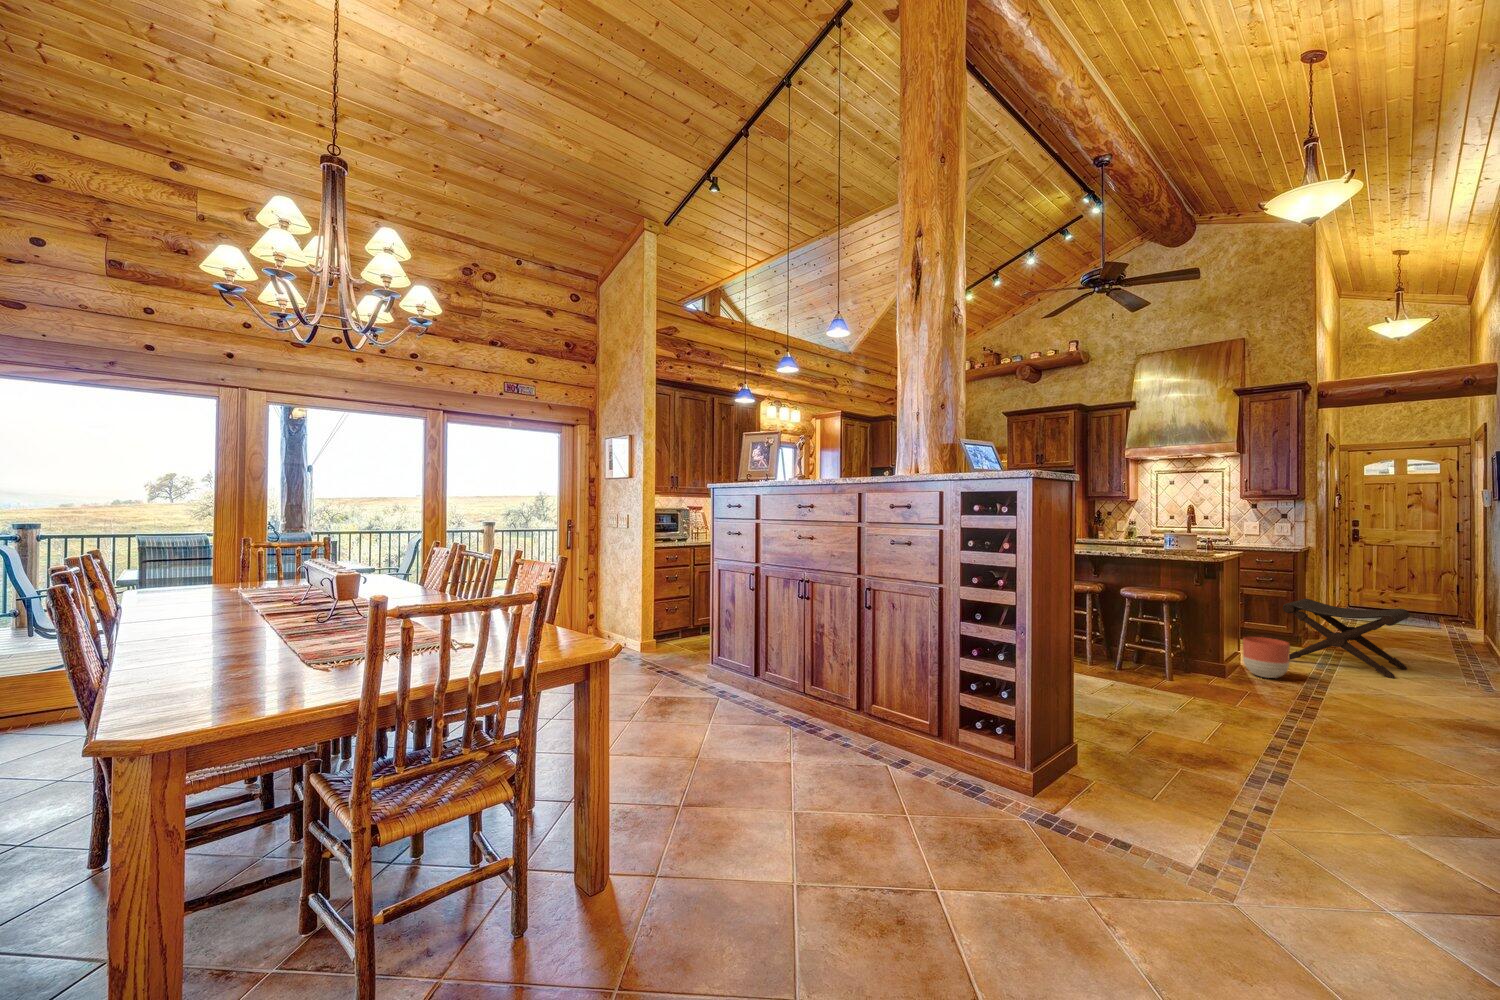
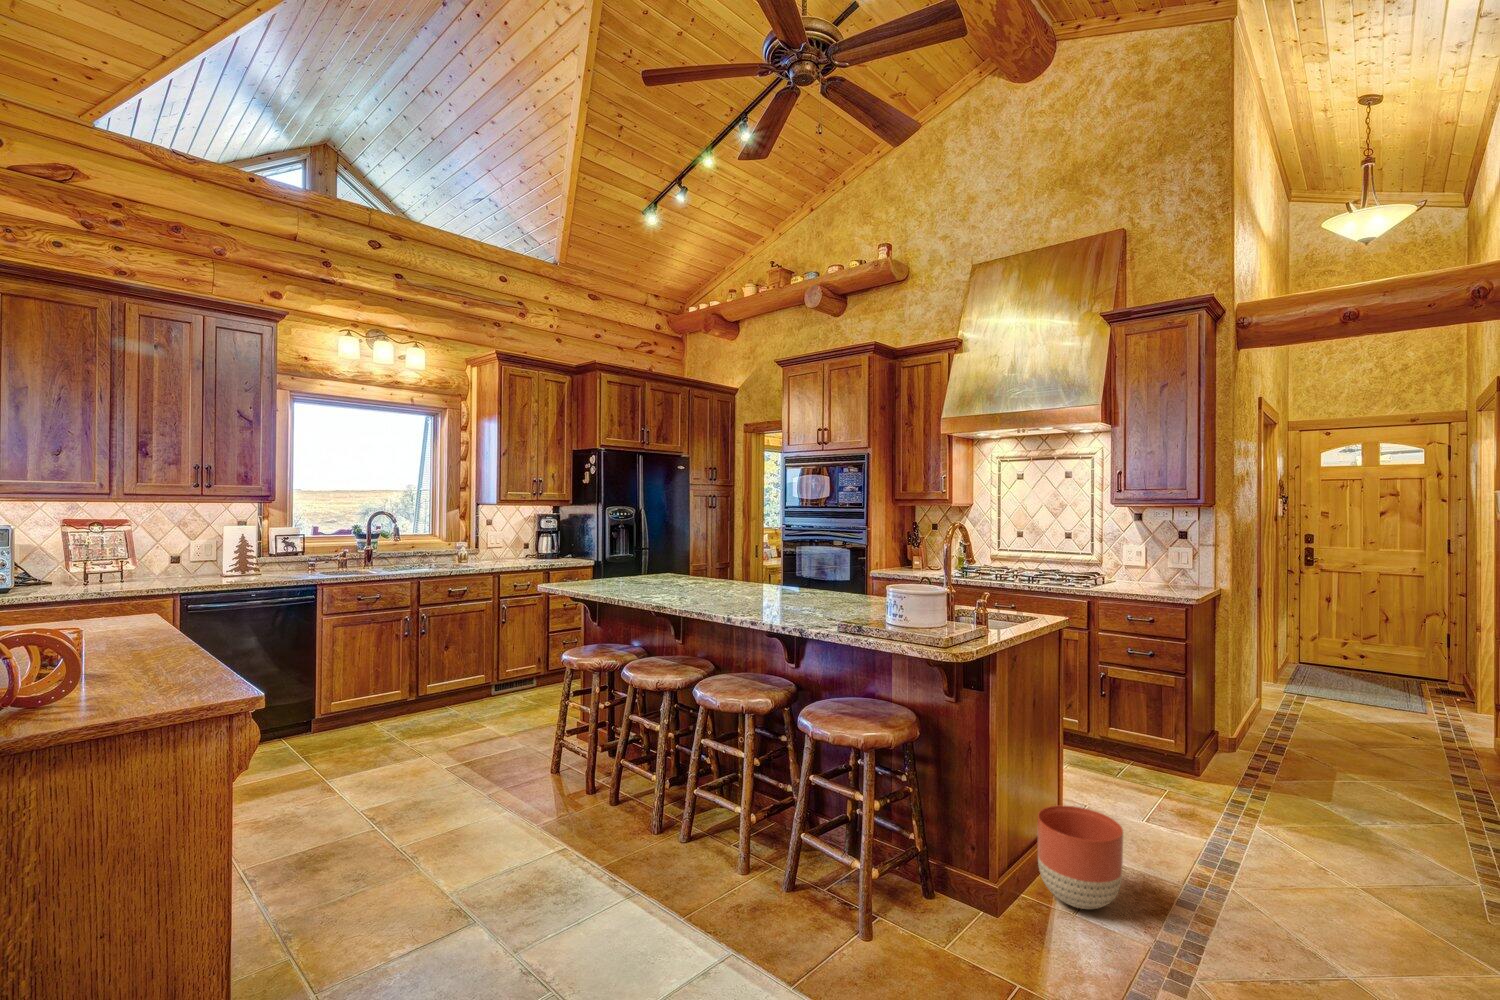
footstool: present [1283,599,1410,679] -> none [1142,698,1369,894]

